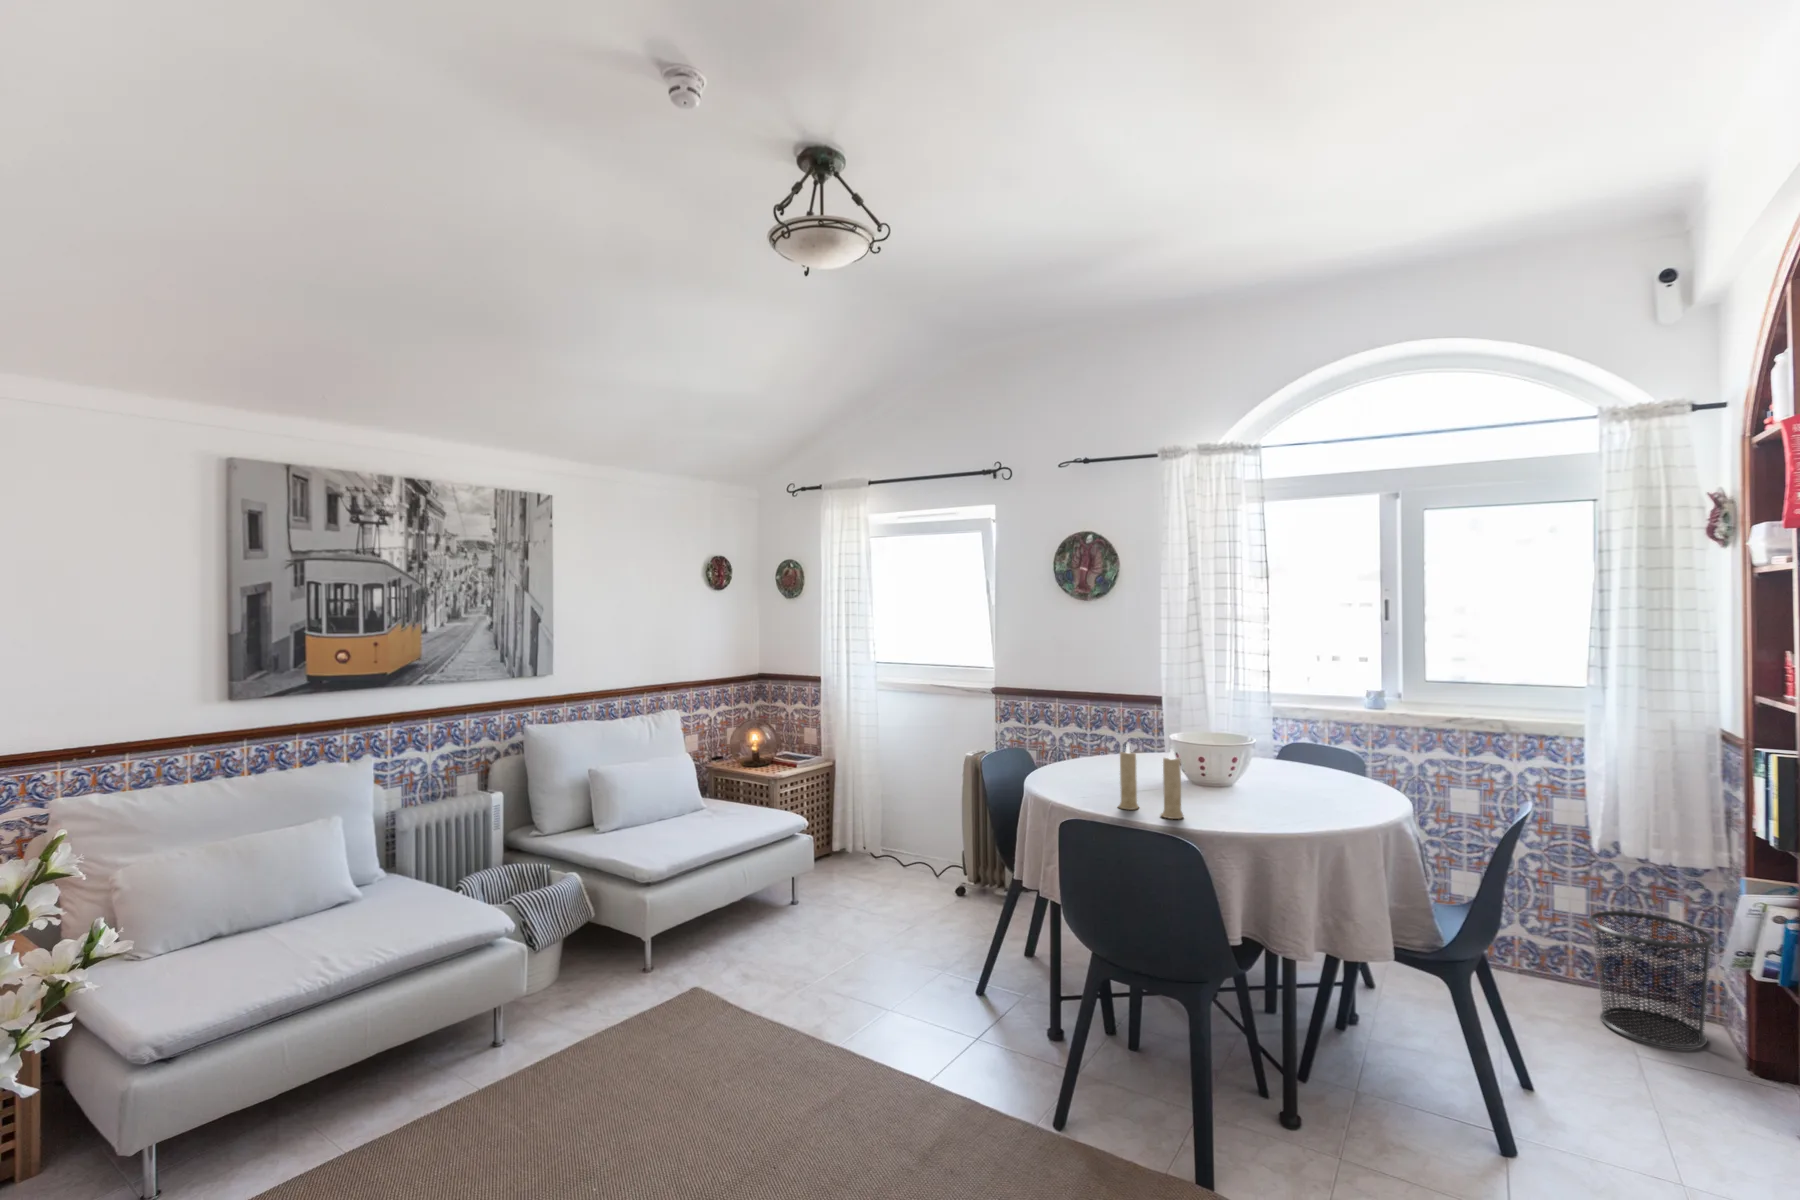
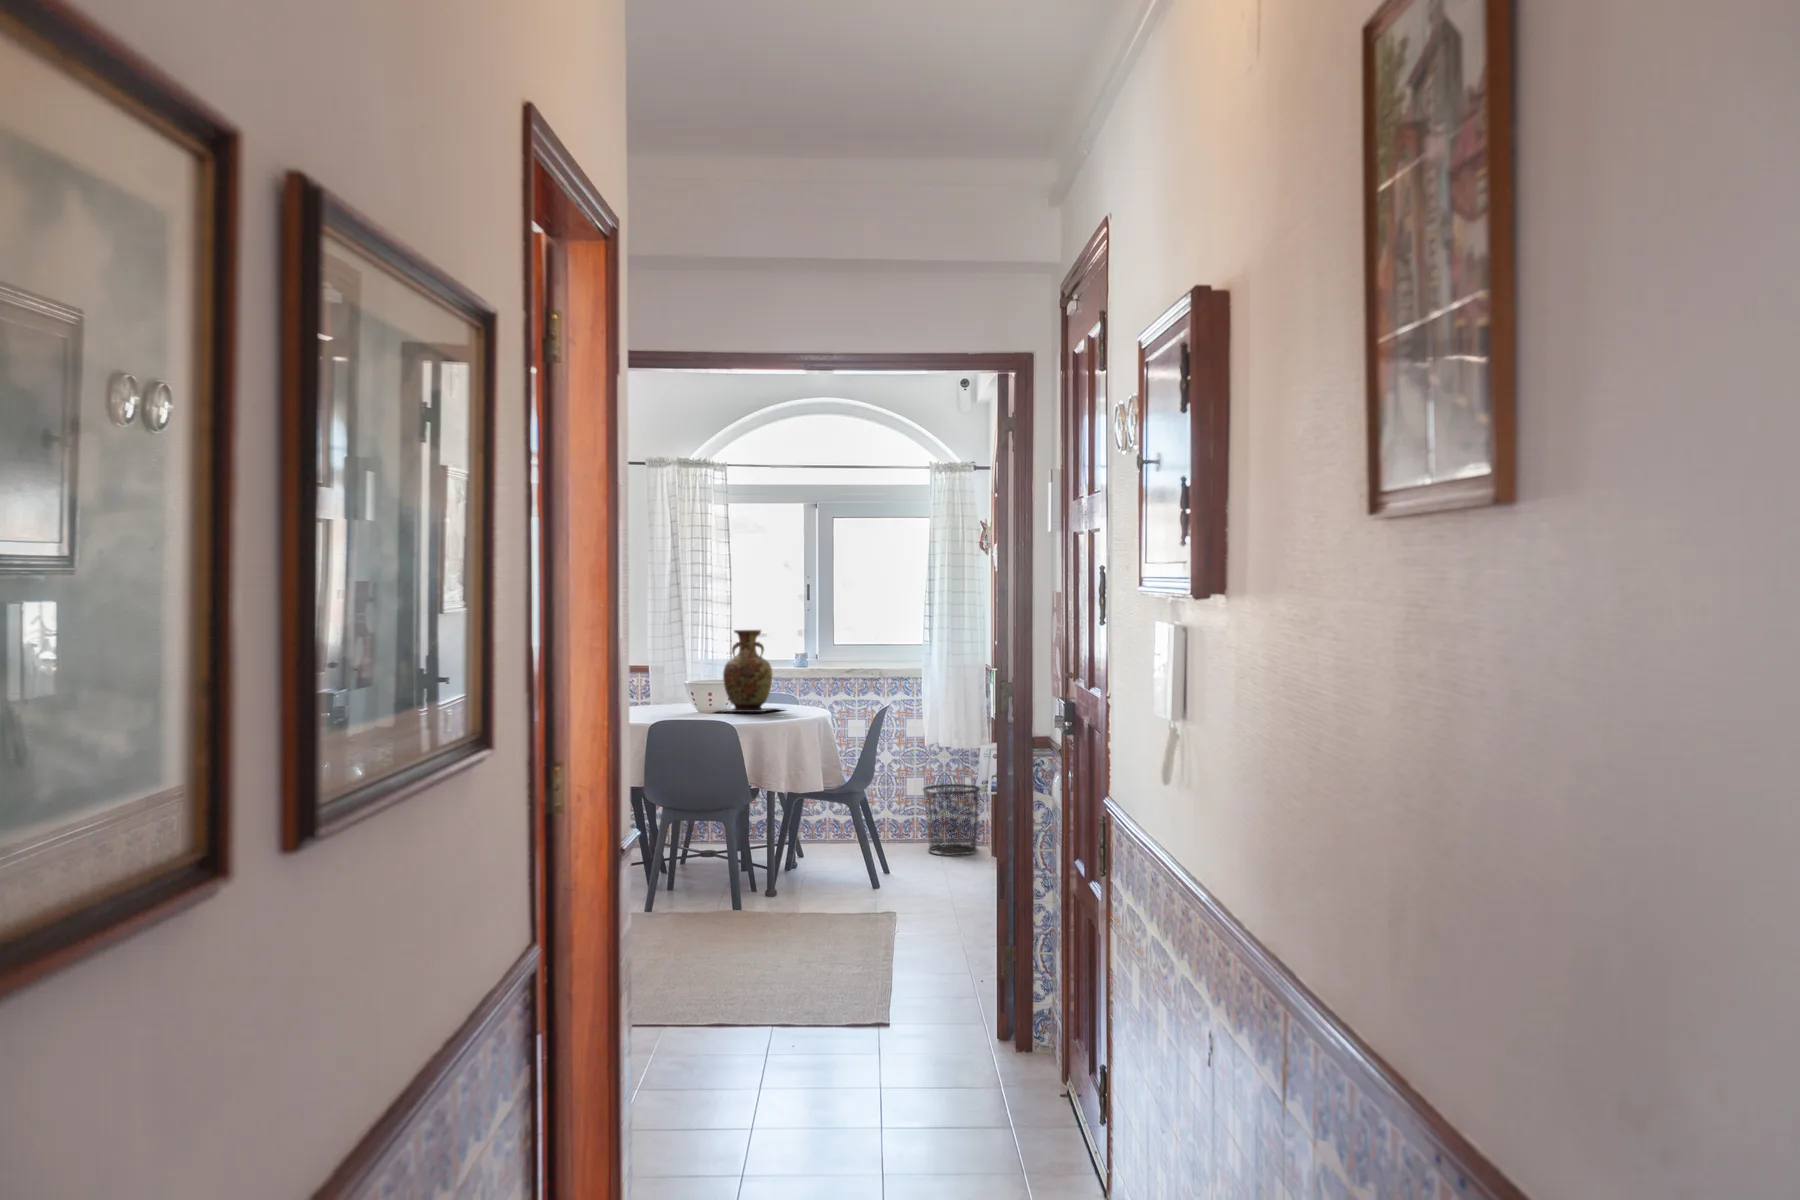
vase: none [1199,678,1332,817] -> present [720,630,777,712]
candle: present [1118,744,1183,819] -> none [661,671,706,717]

